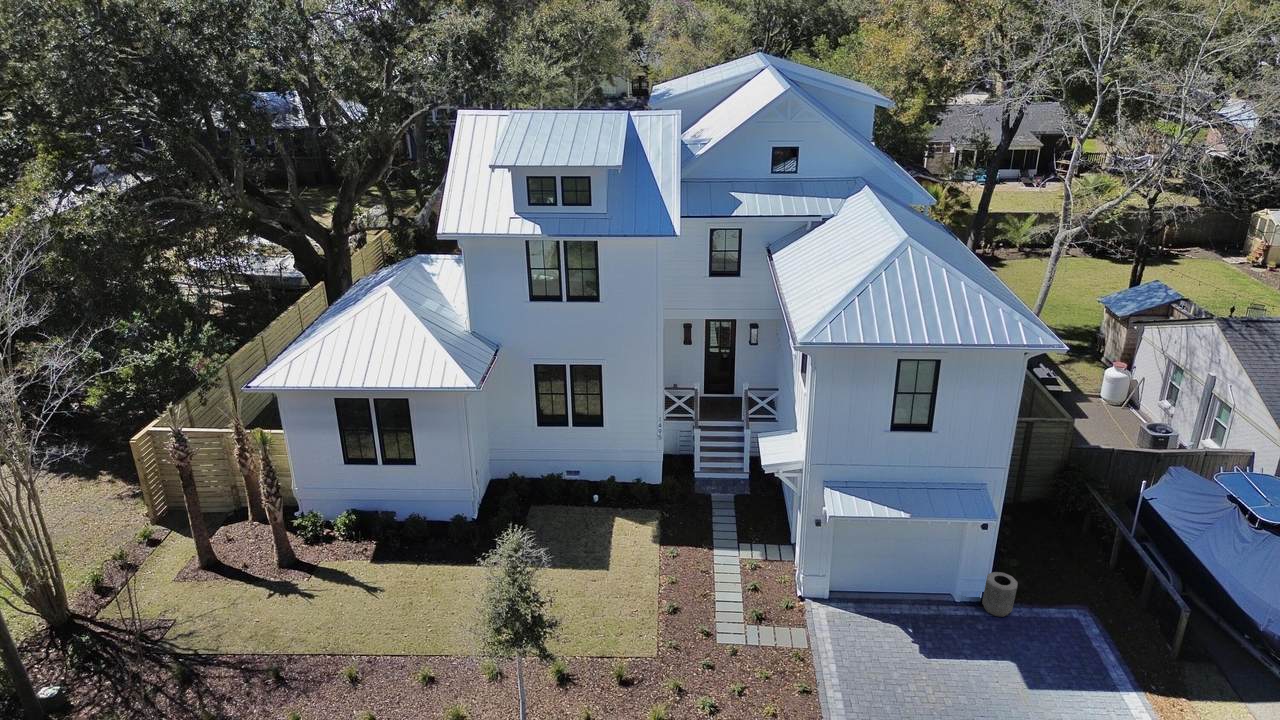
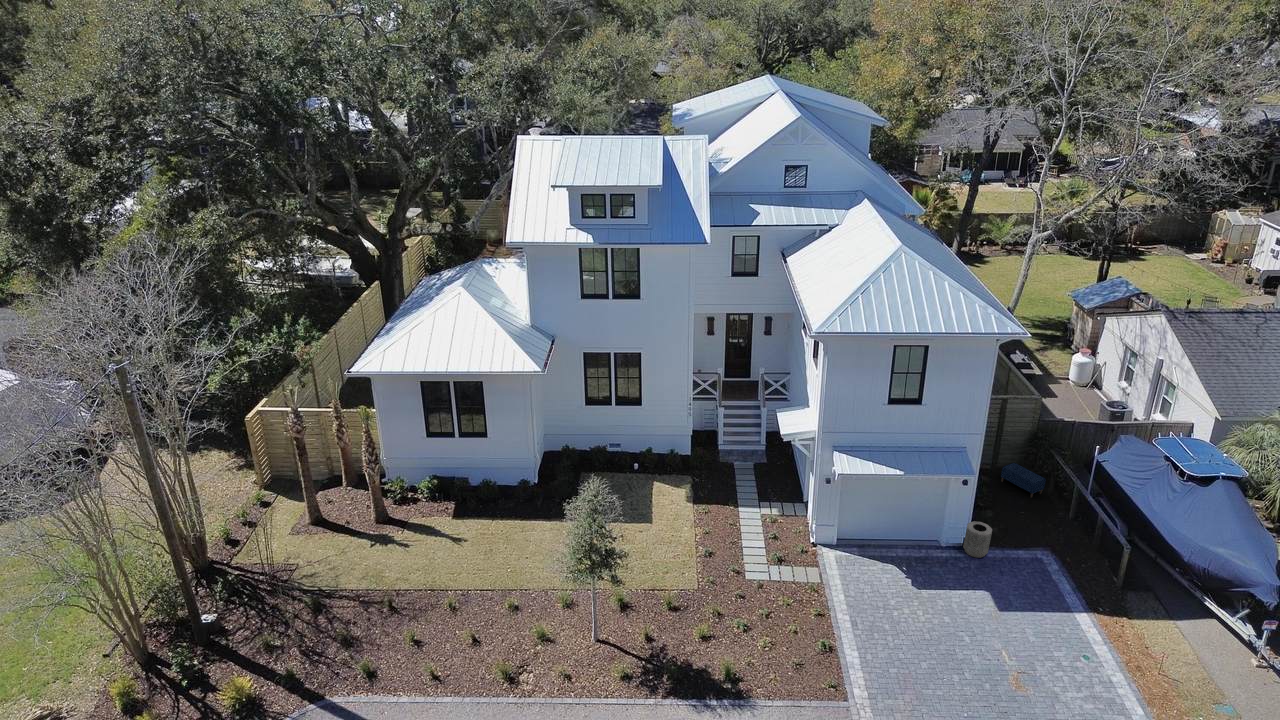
bench: none [1025,497,1080,540] -> present [1001,463,1046,498]

